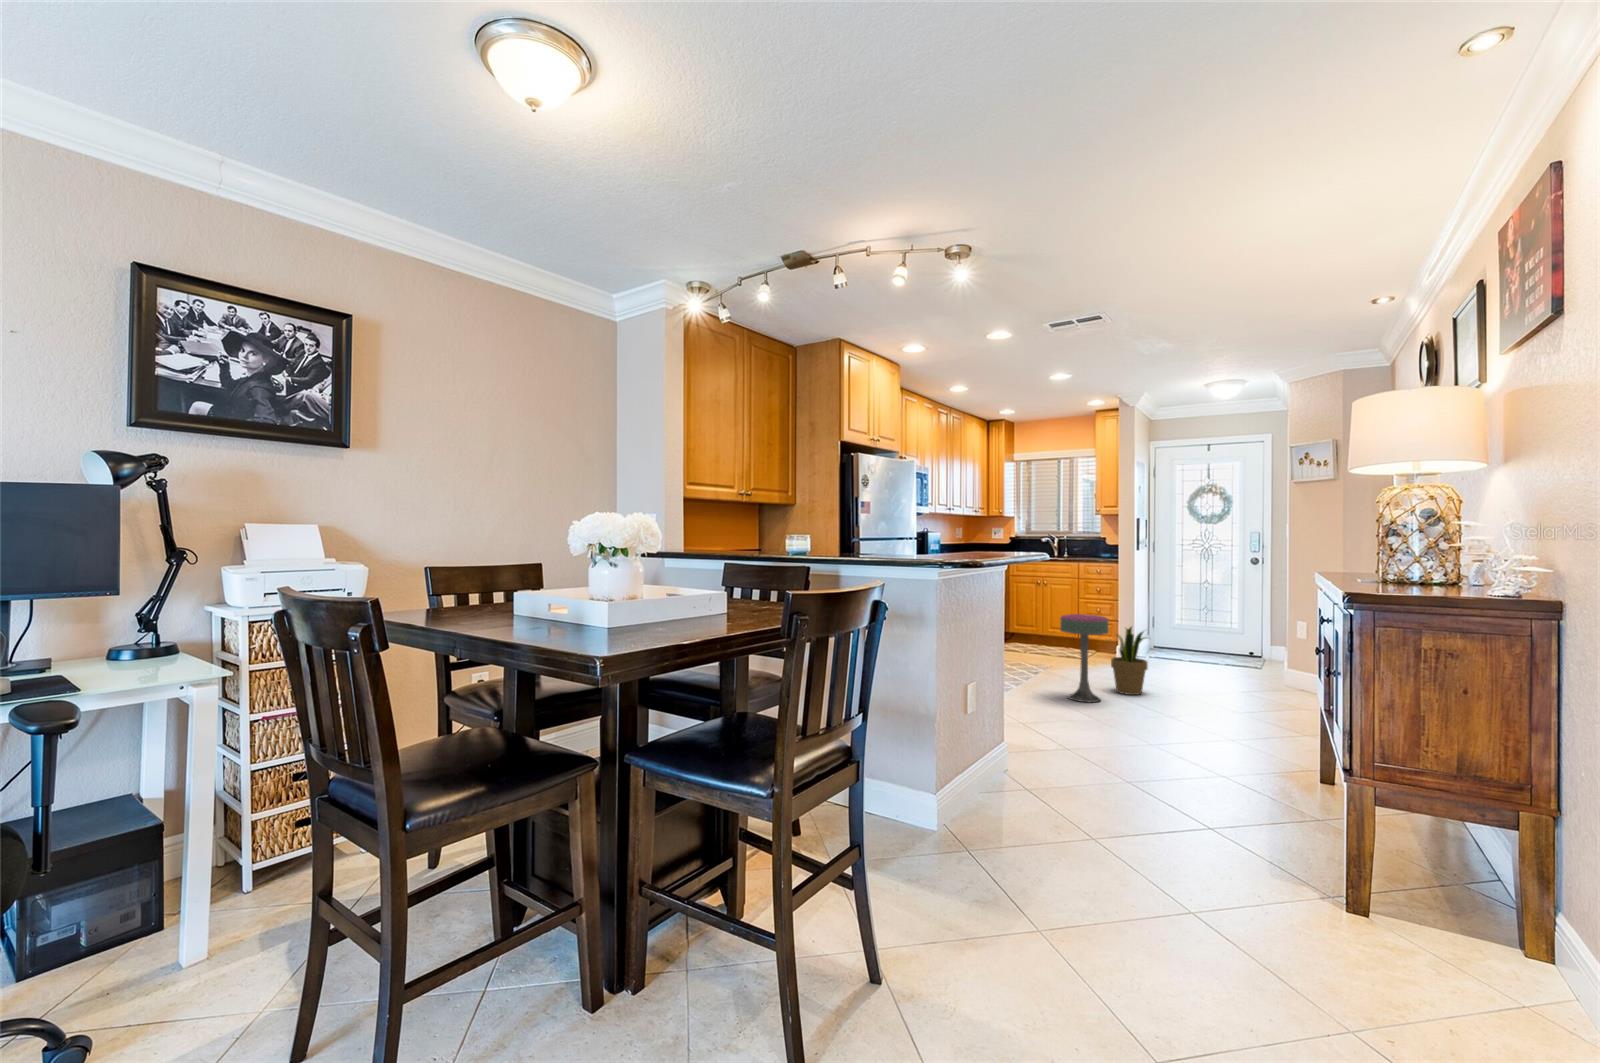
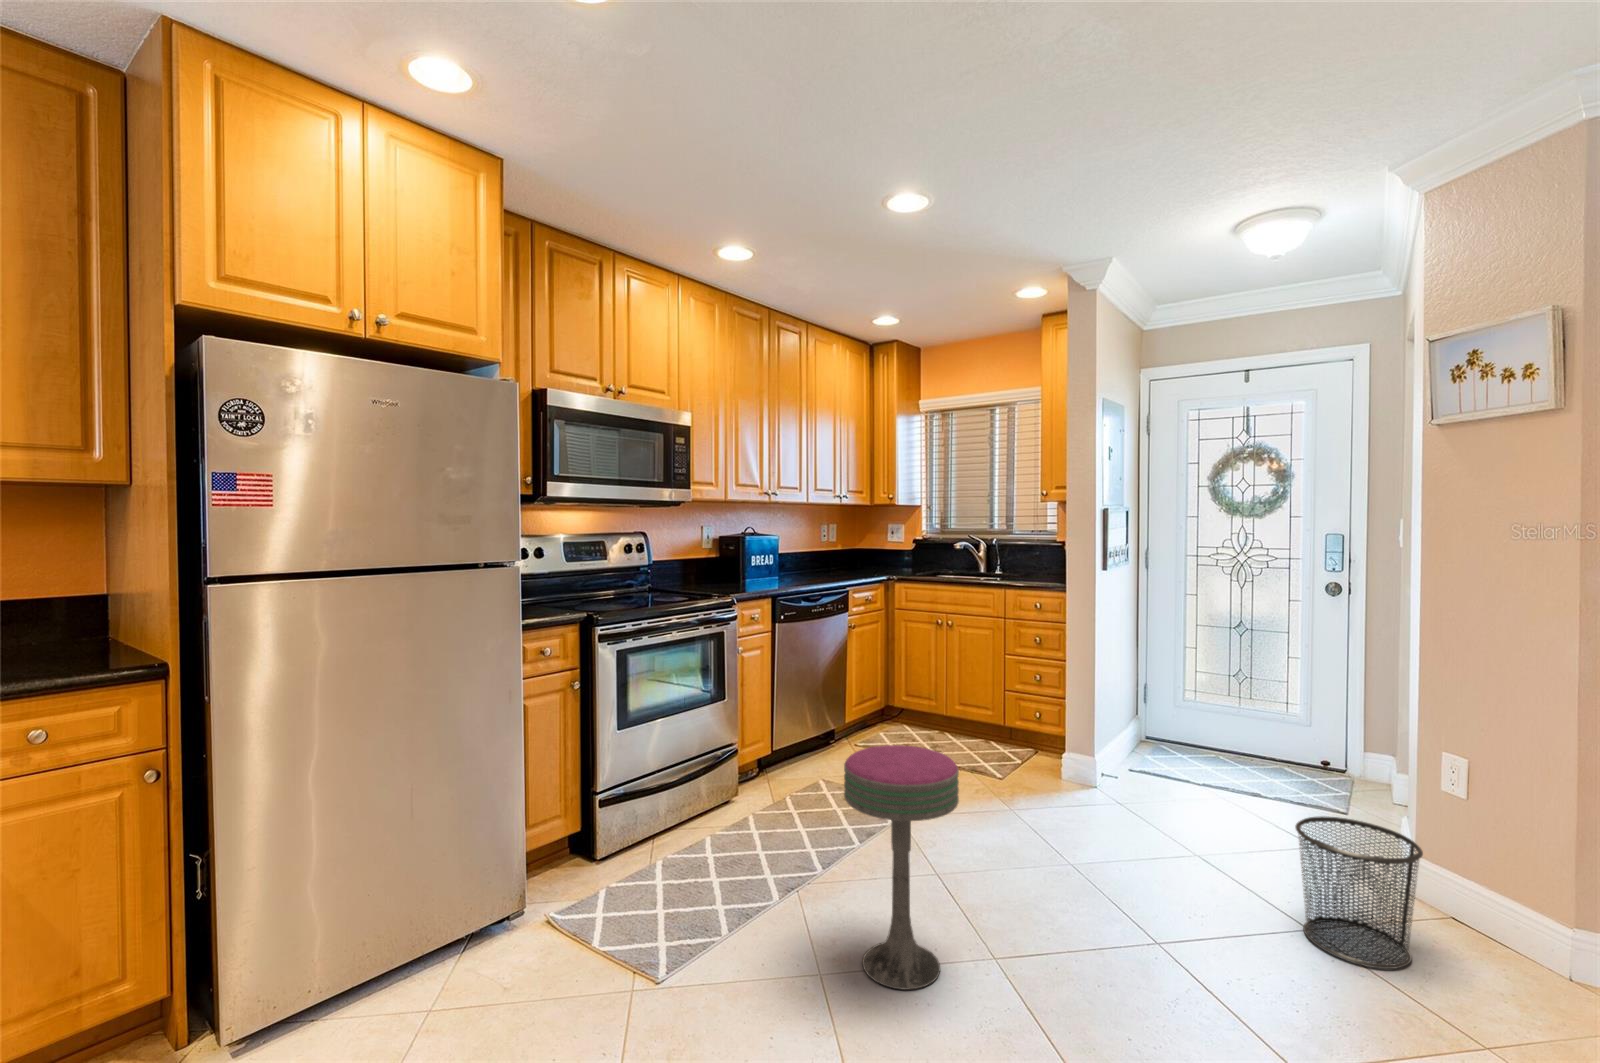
potted plant: present [1111,627,1148,695] -> none [988,767,1083,944]
waste bin: none [1237,647,1286,698] -> present [1295,816,1423,969]

